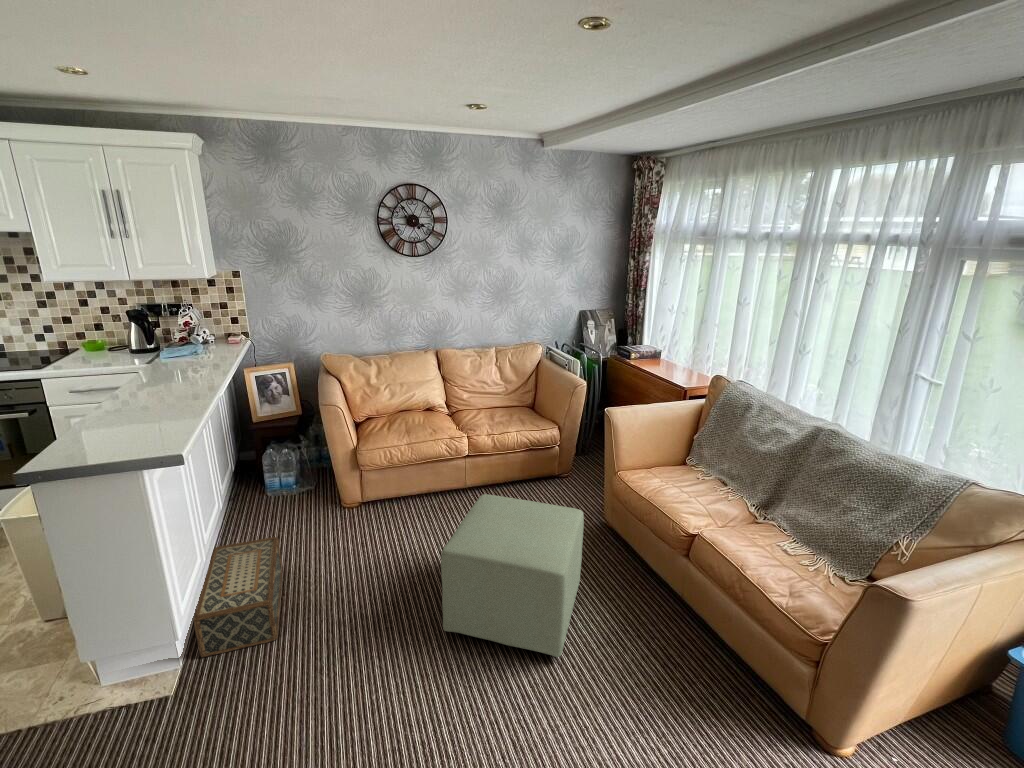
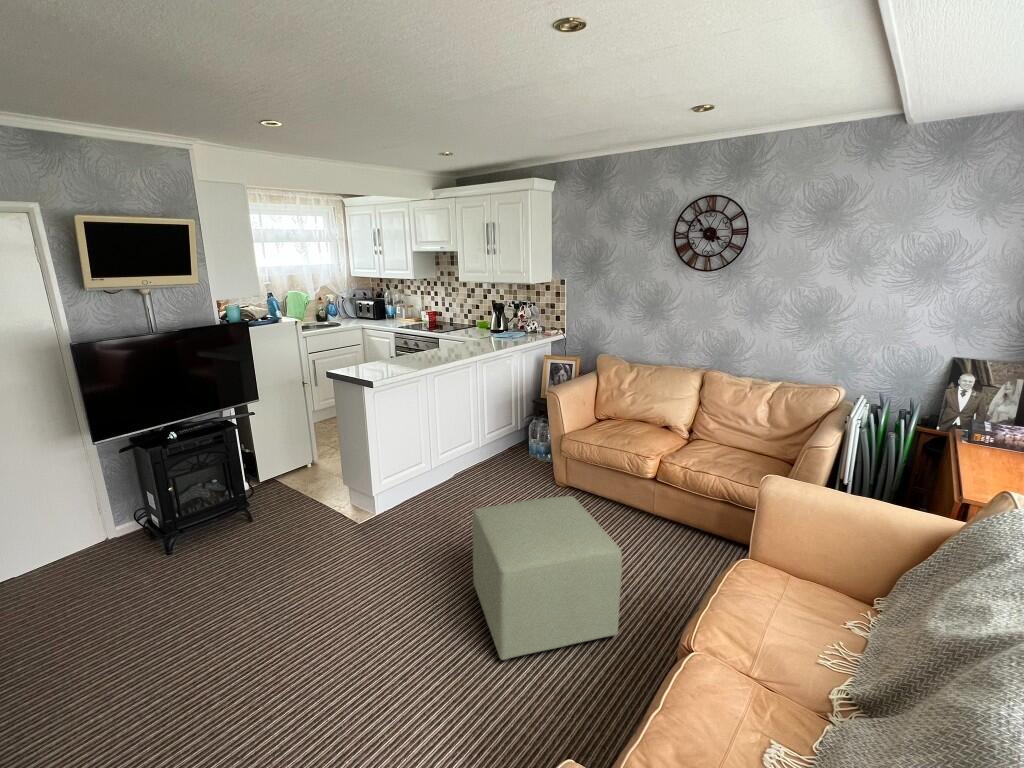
woven basket: present [193,537,282,657] -> none [380,460,469,527]

